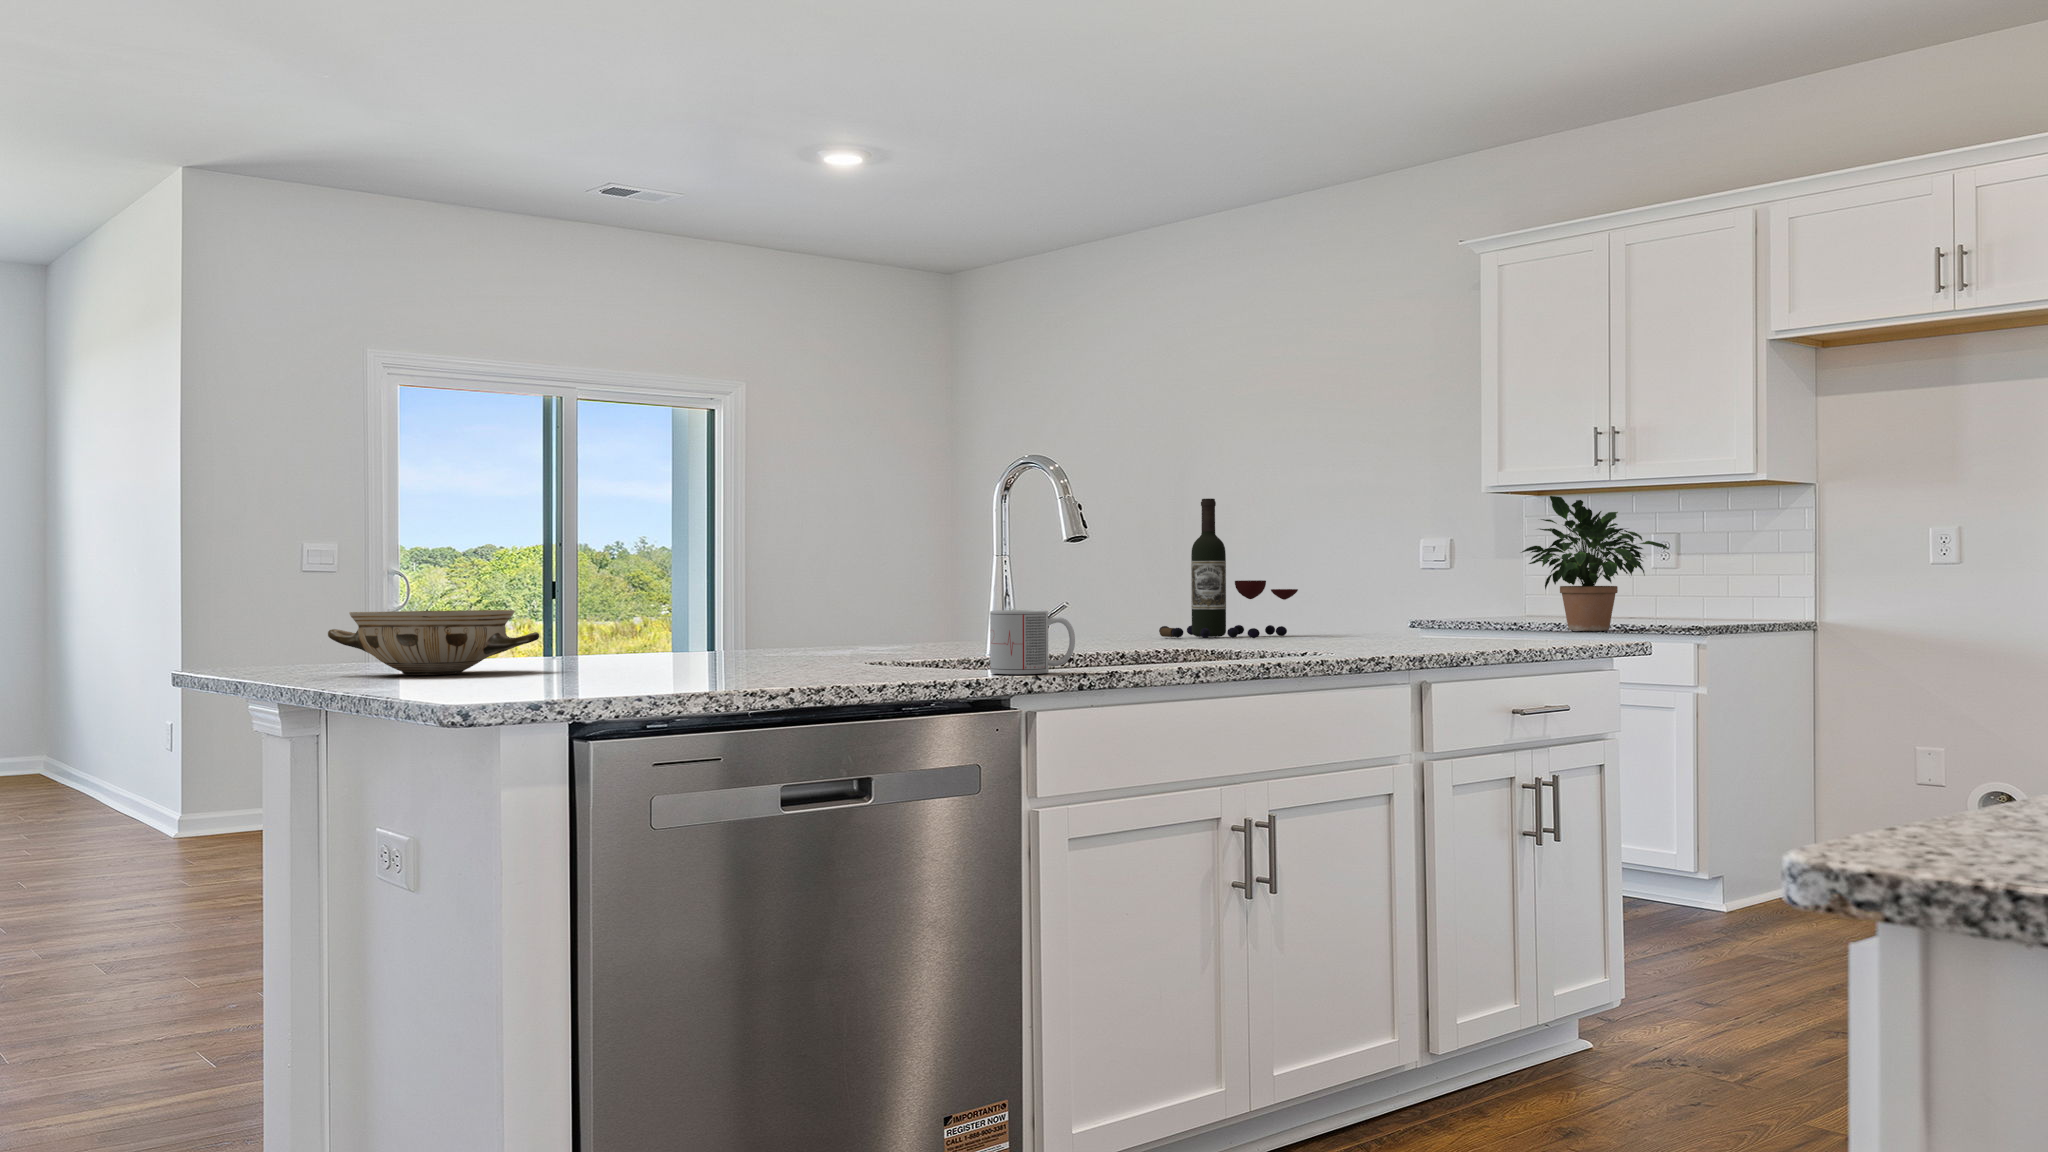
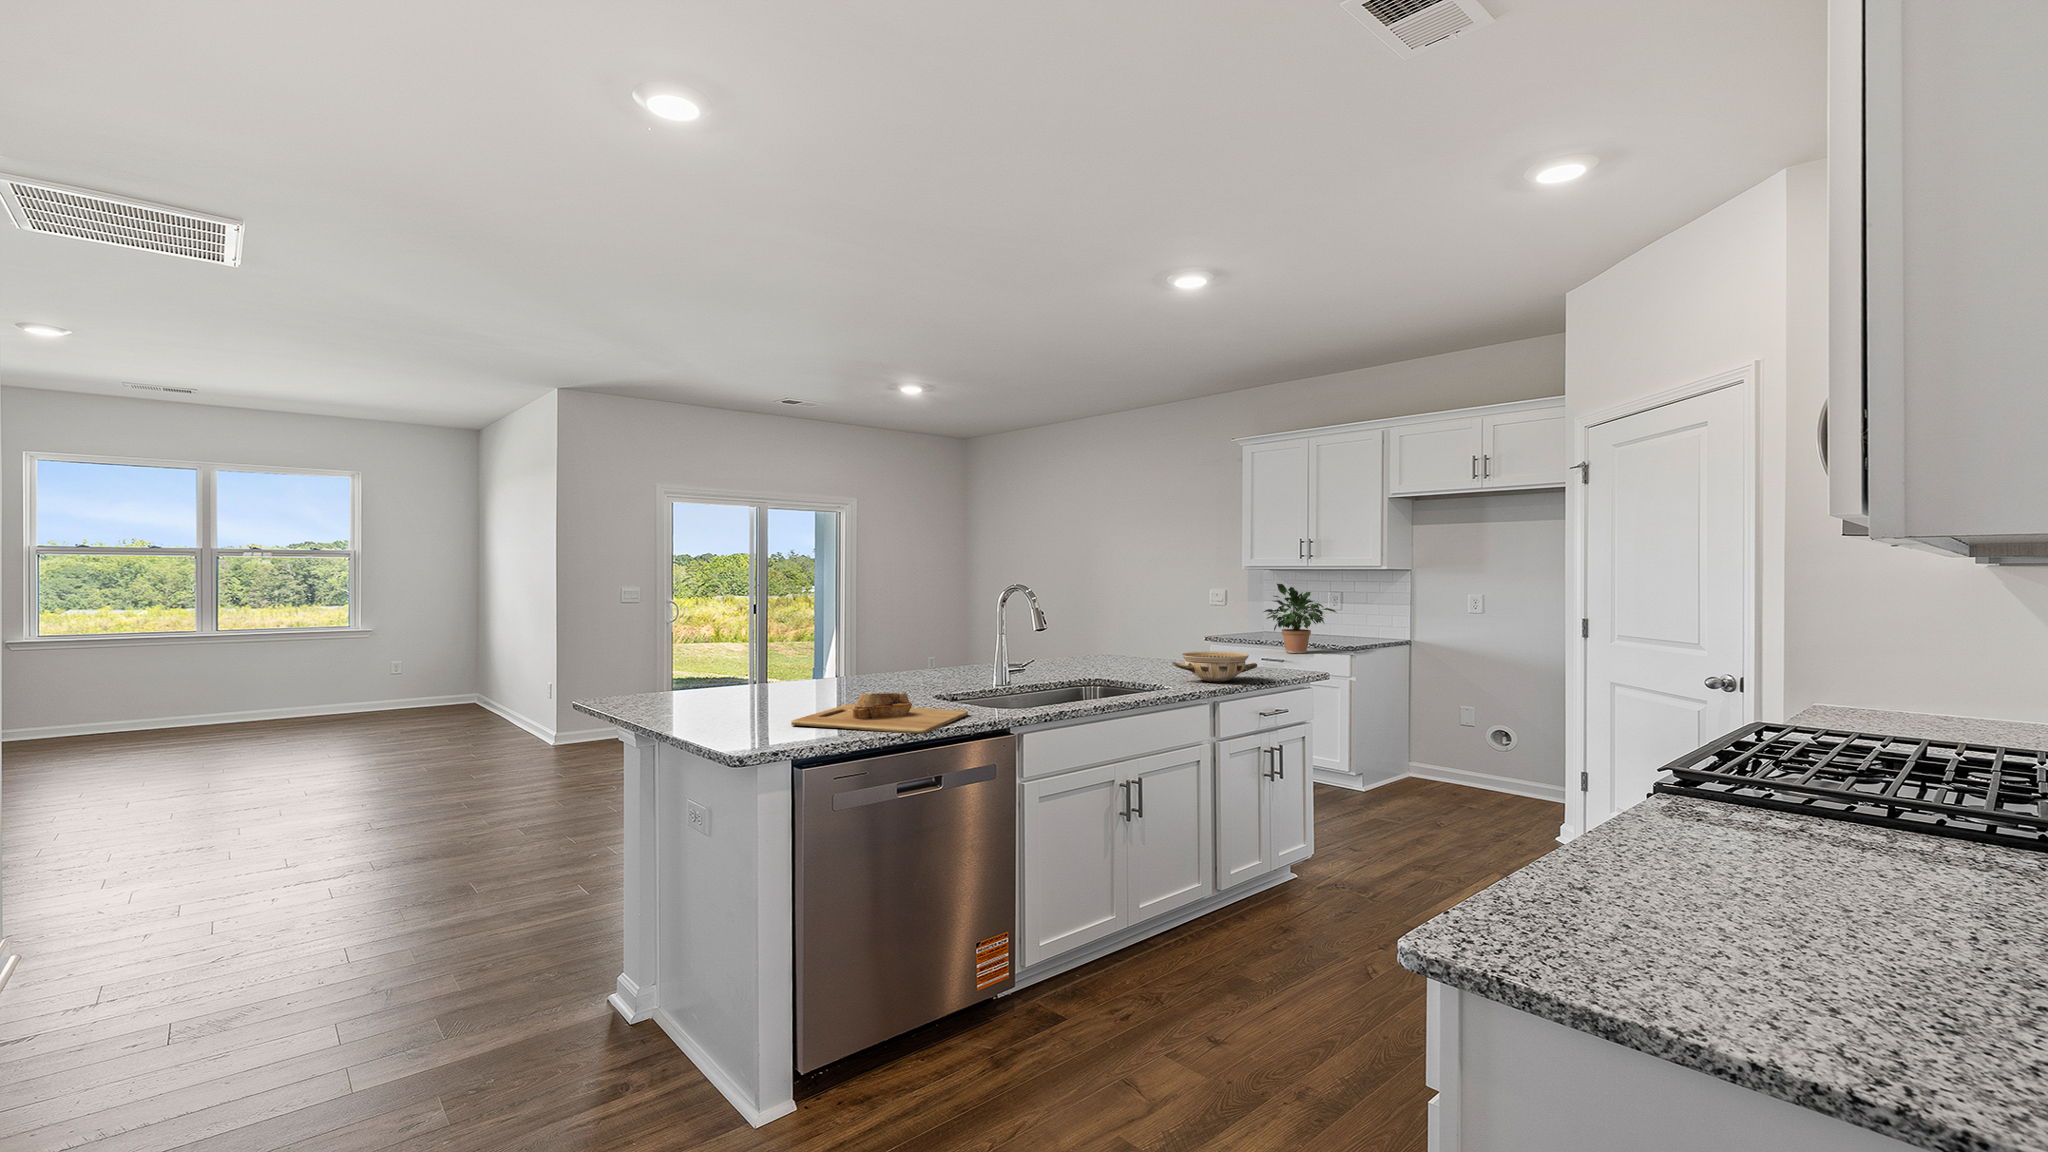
wine bottle: present [1159,499,1298,638] -> none [1078,586,1151,660]
ceramic bowl: present [328,610,539,675] -> present [1172,652,1257,682]
mug: present [990,610,1075,674] -> none [1000,682,1043,718]
cutting board: none [577,622,927,687] -> present [791,693,968,734]

